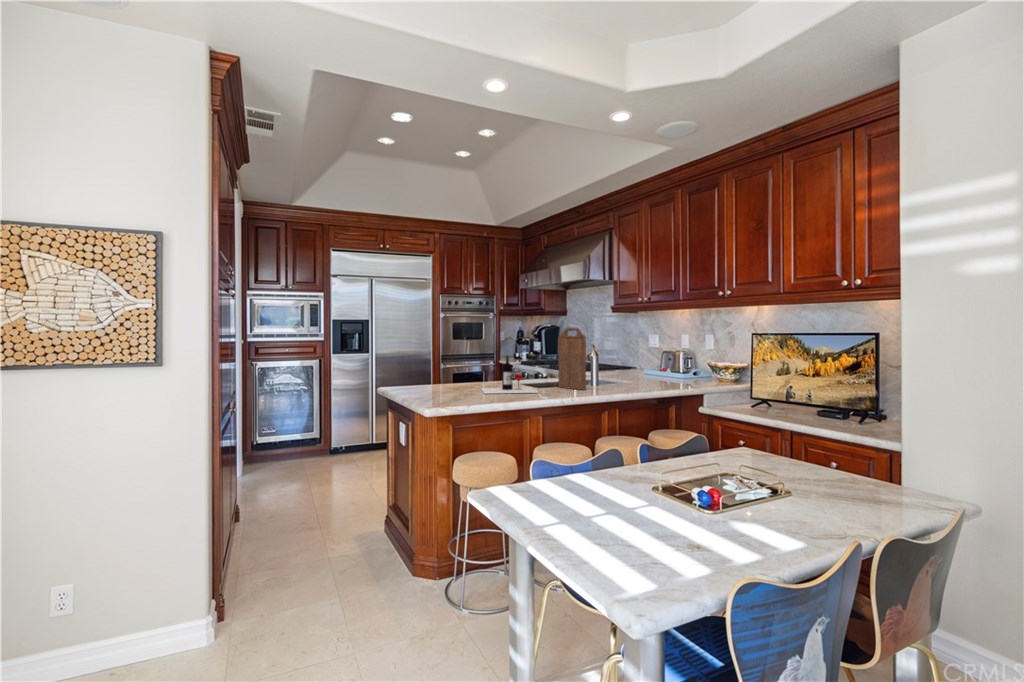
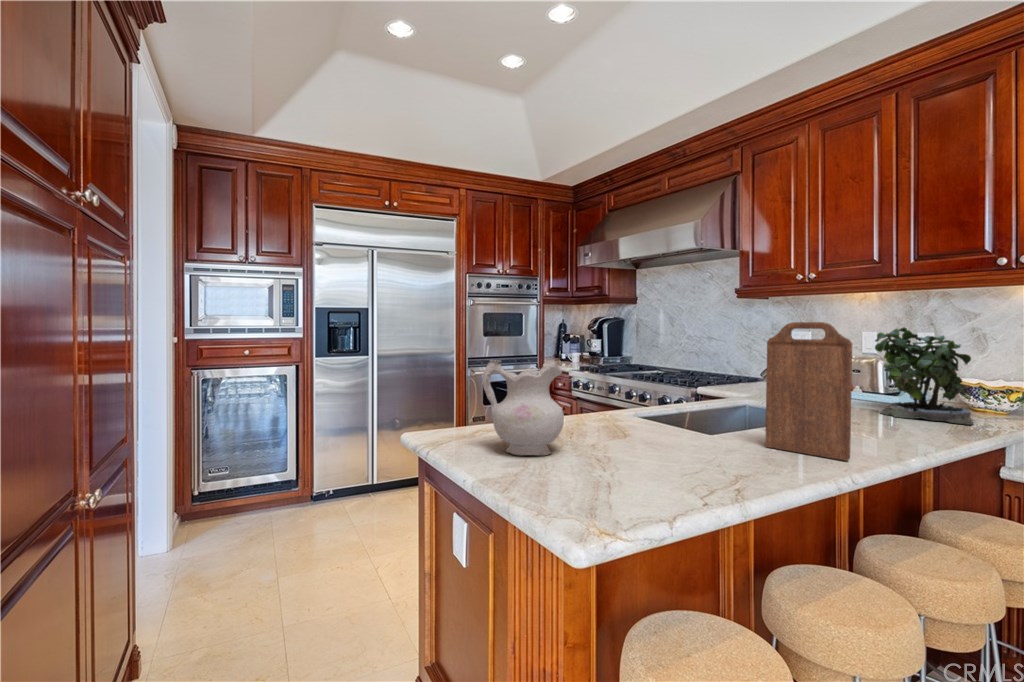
potted plant: none [653,328,696,382] -> present [875,323,973,425]
ceramic pitcher: none [423,346,460,389] -> present [483,360,564,455]
wine bottle: present [481,355,538,394] -> none [604,382,772,481]

